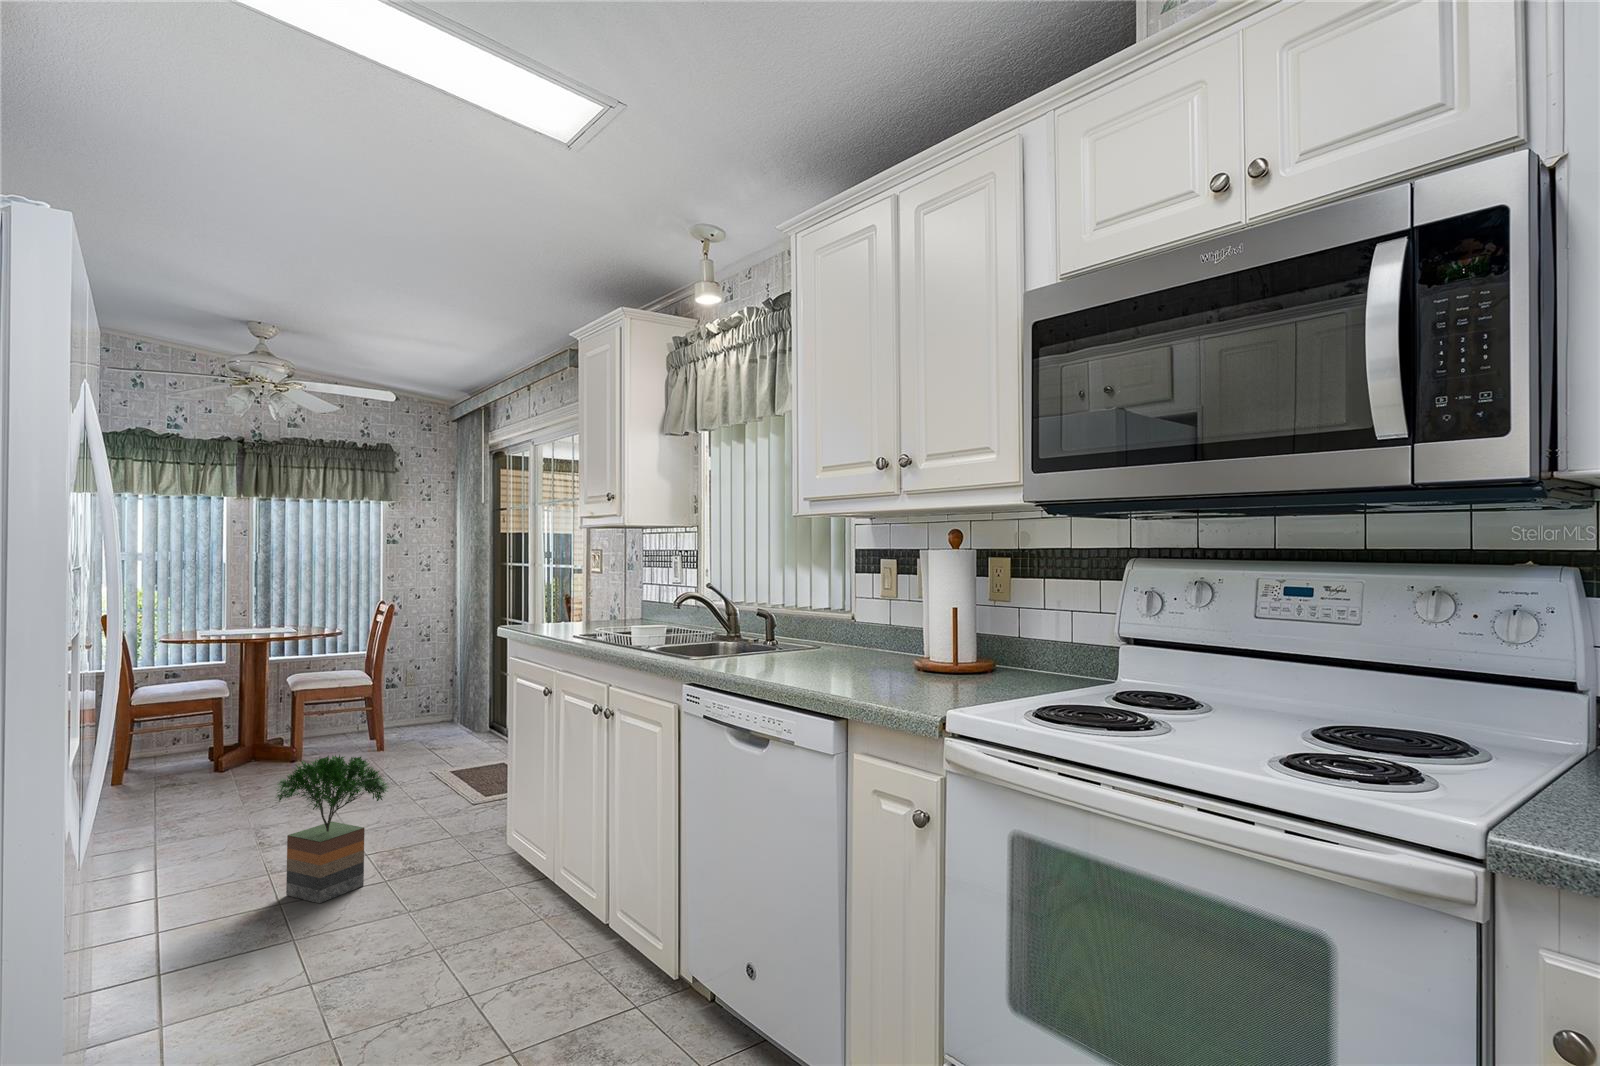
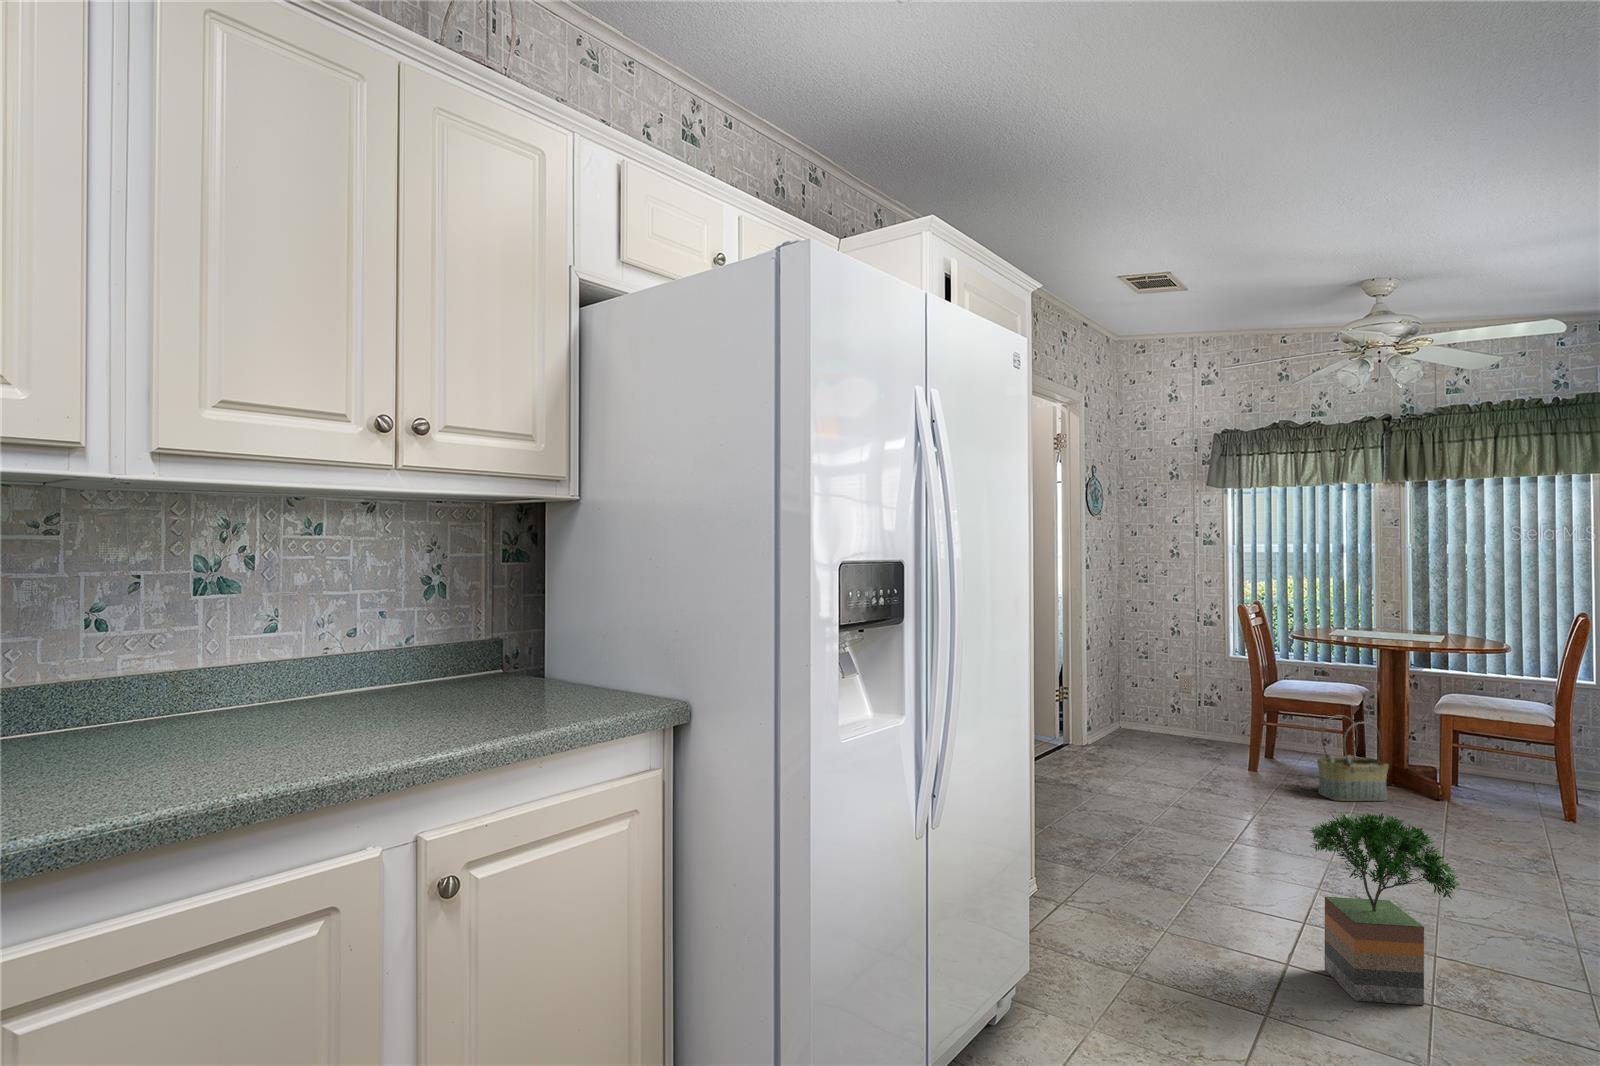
basket: none [193,706,257,784] -> present [1317,715,1389,801]

